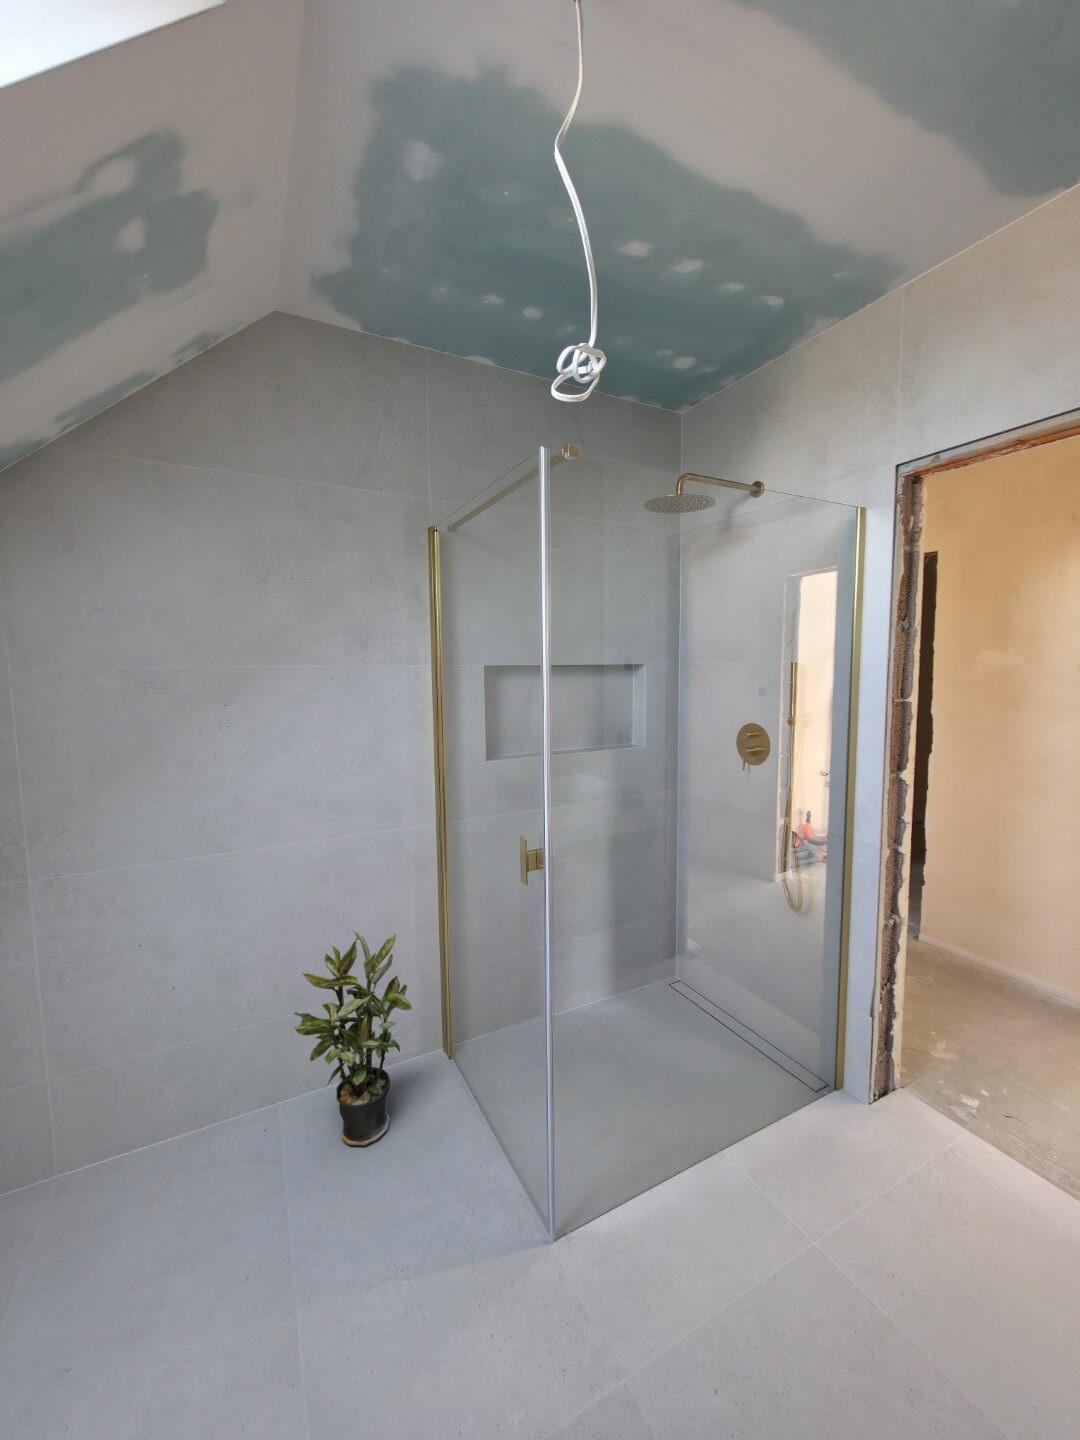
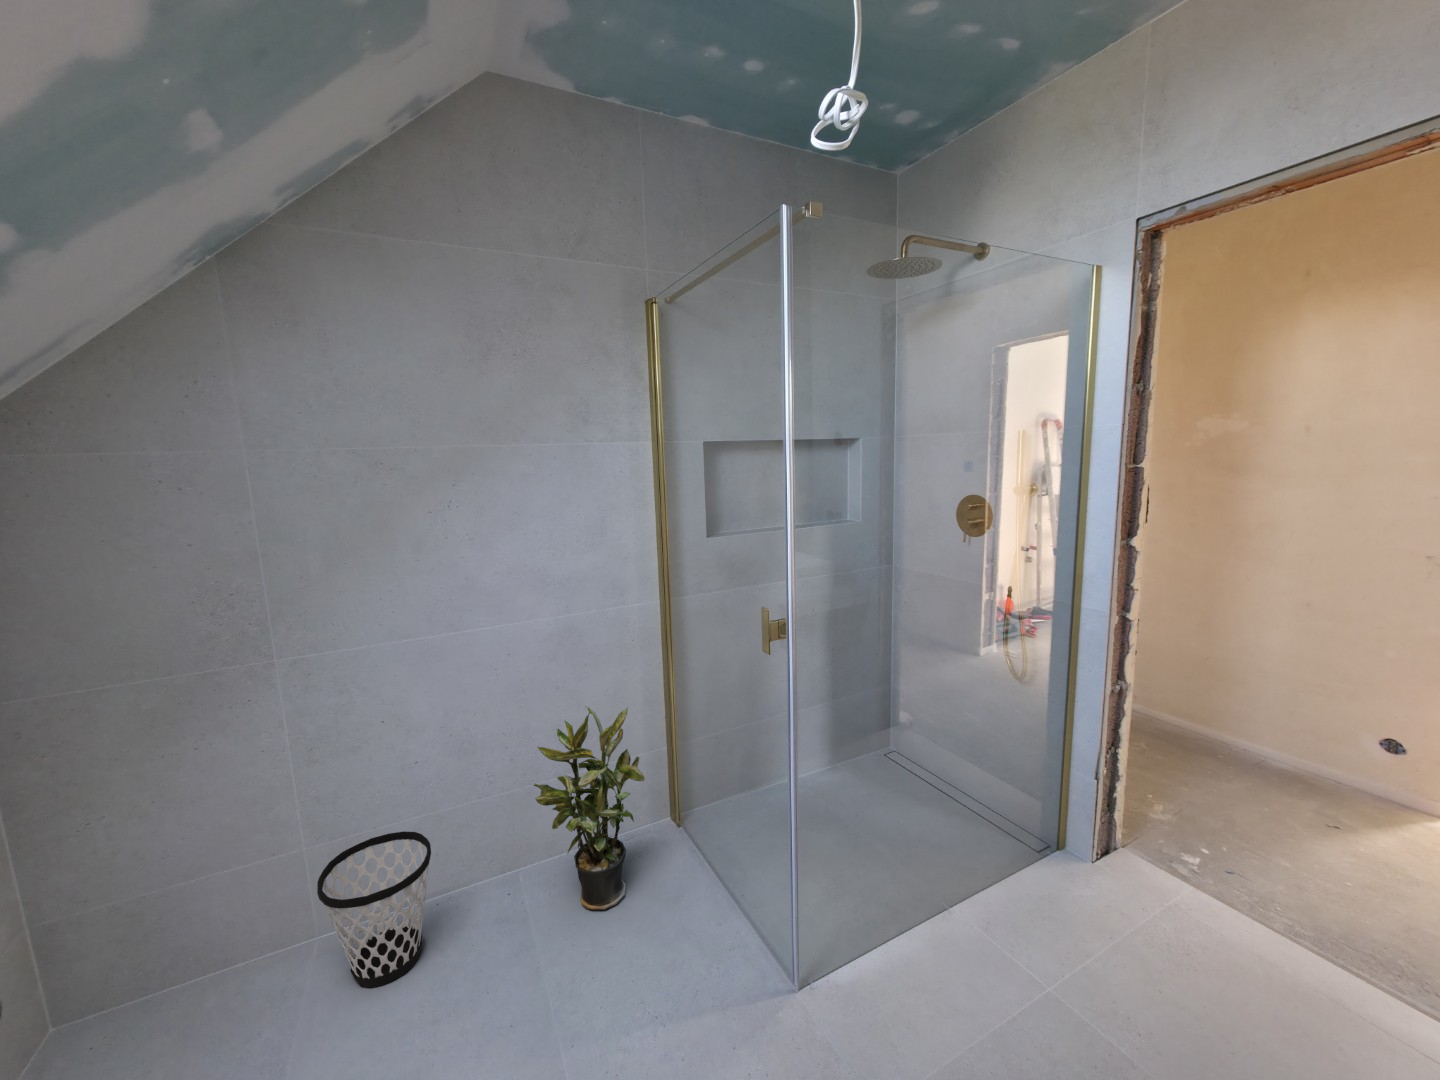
wastebasket: none [60,1060,185,1229] -> present [317,831,431,987]

